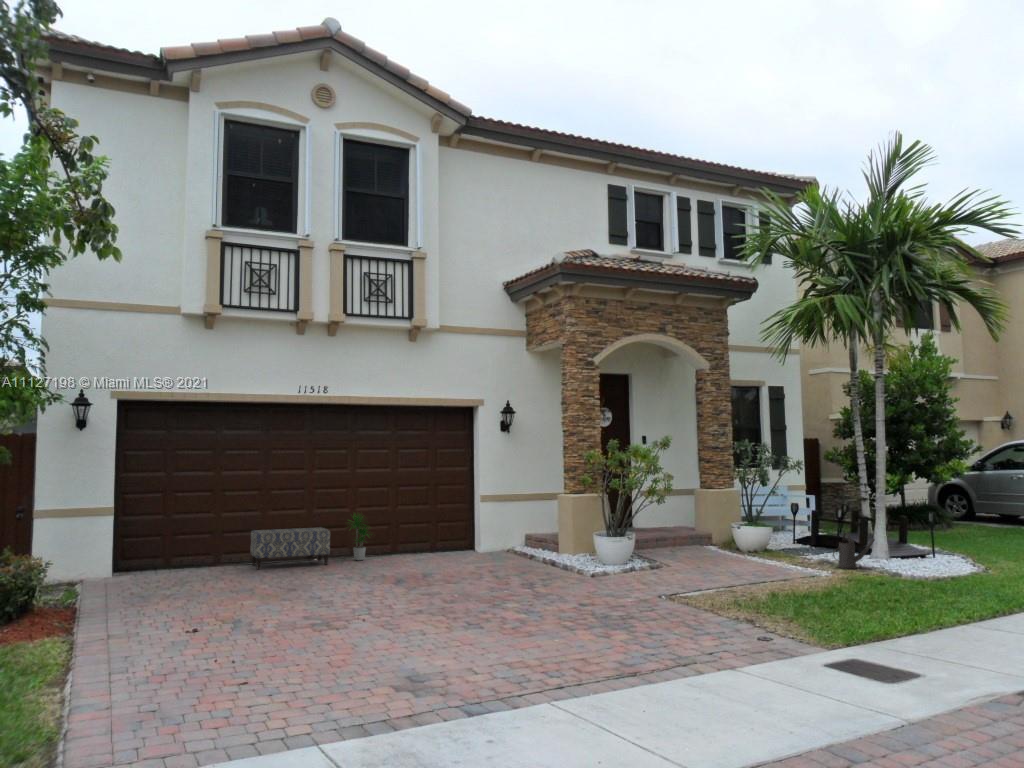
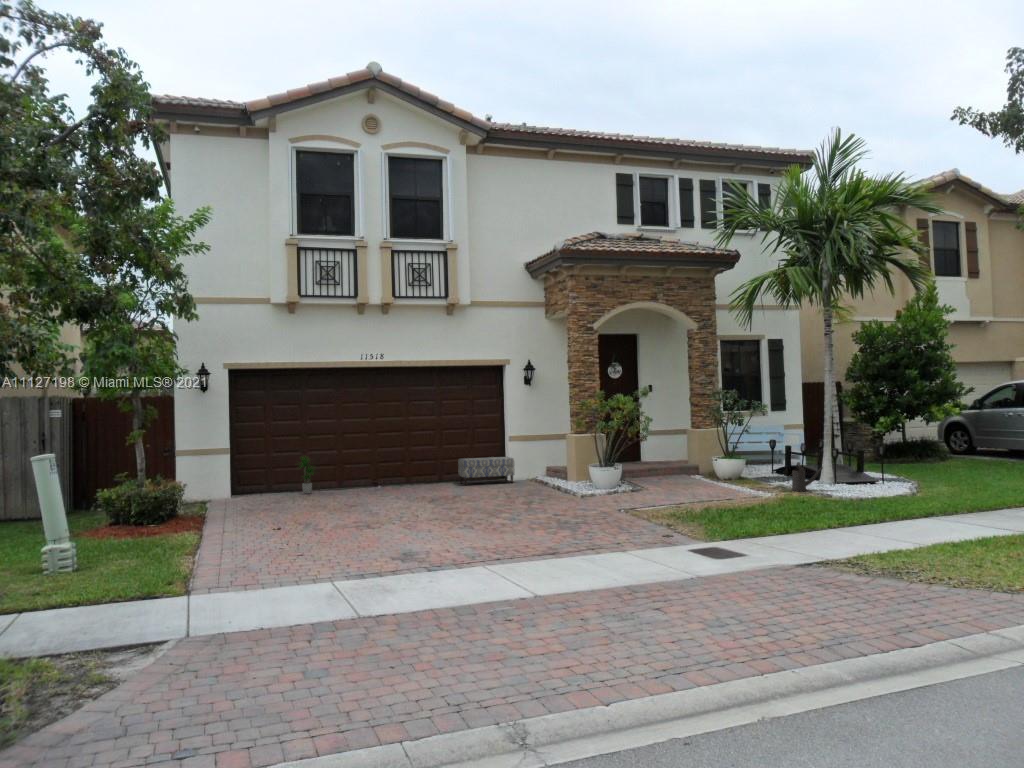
potted plant: present [350,514,368,560] -> present [301,457,314,494]
bench: present [251,527,330,569] -> present [458,457,515,485]

